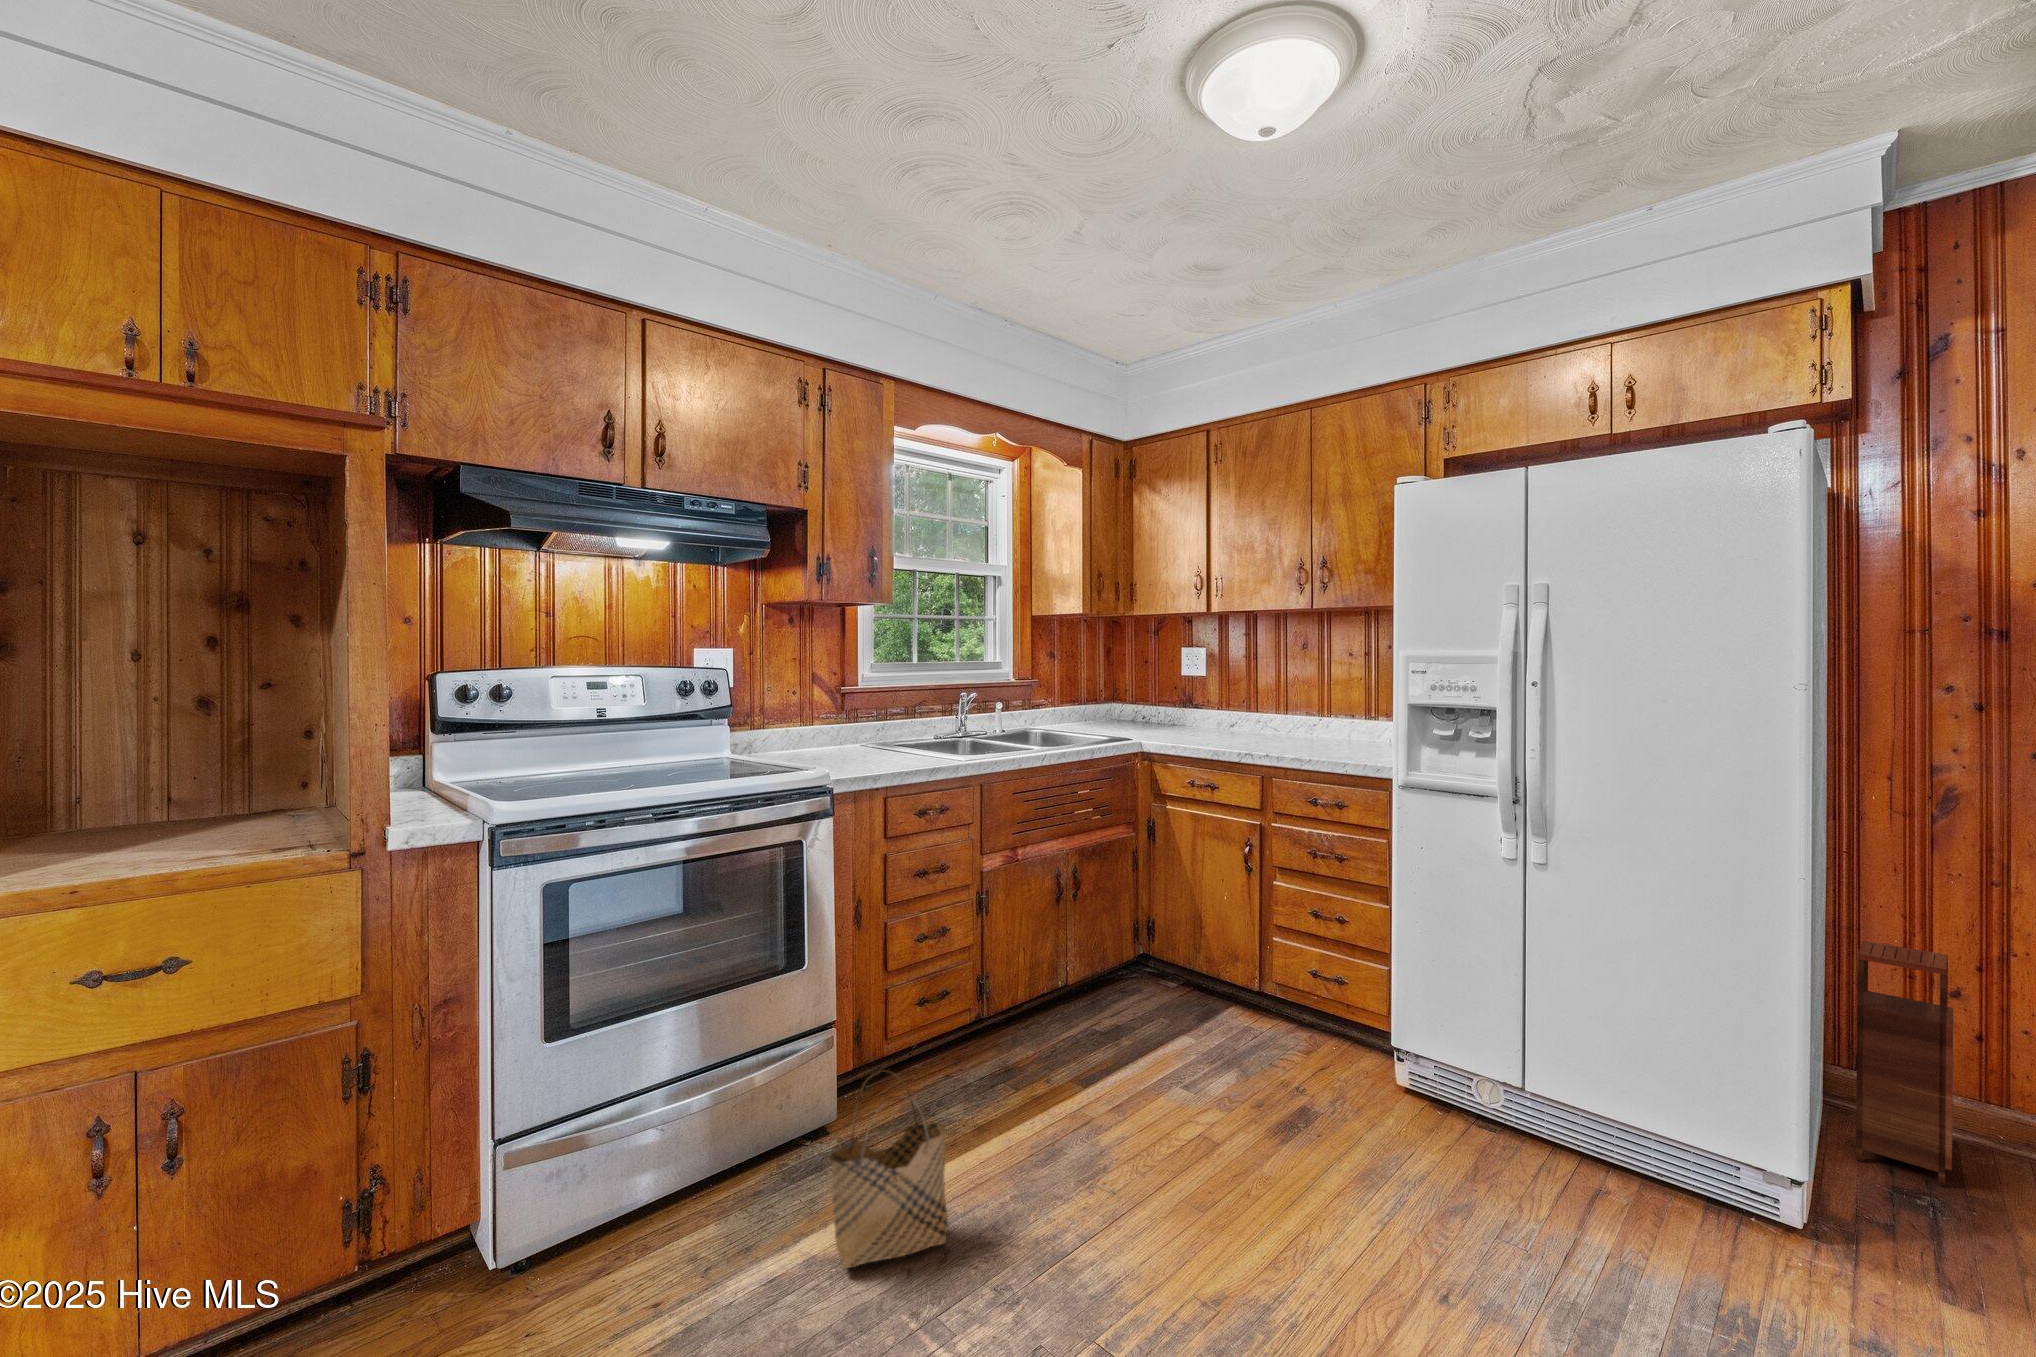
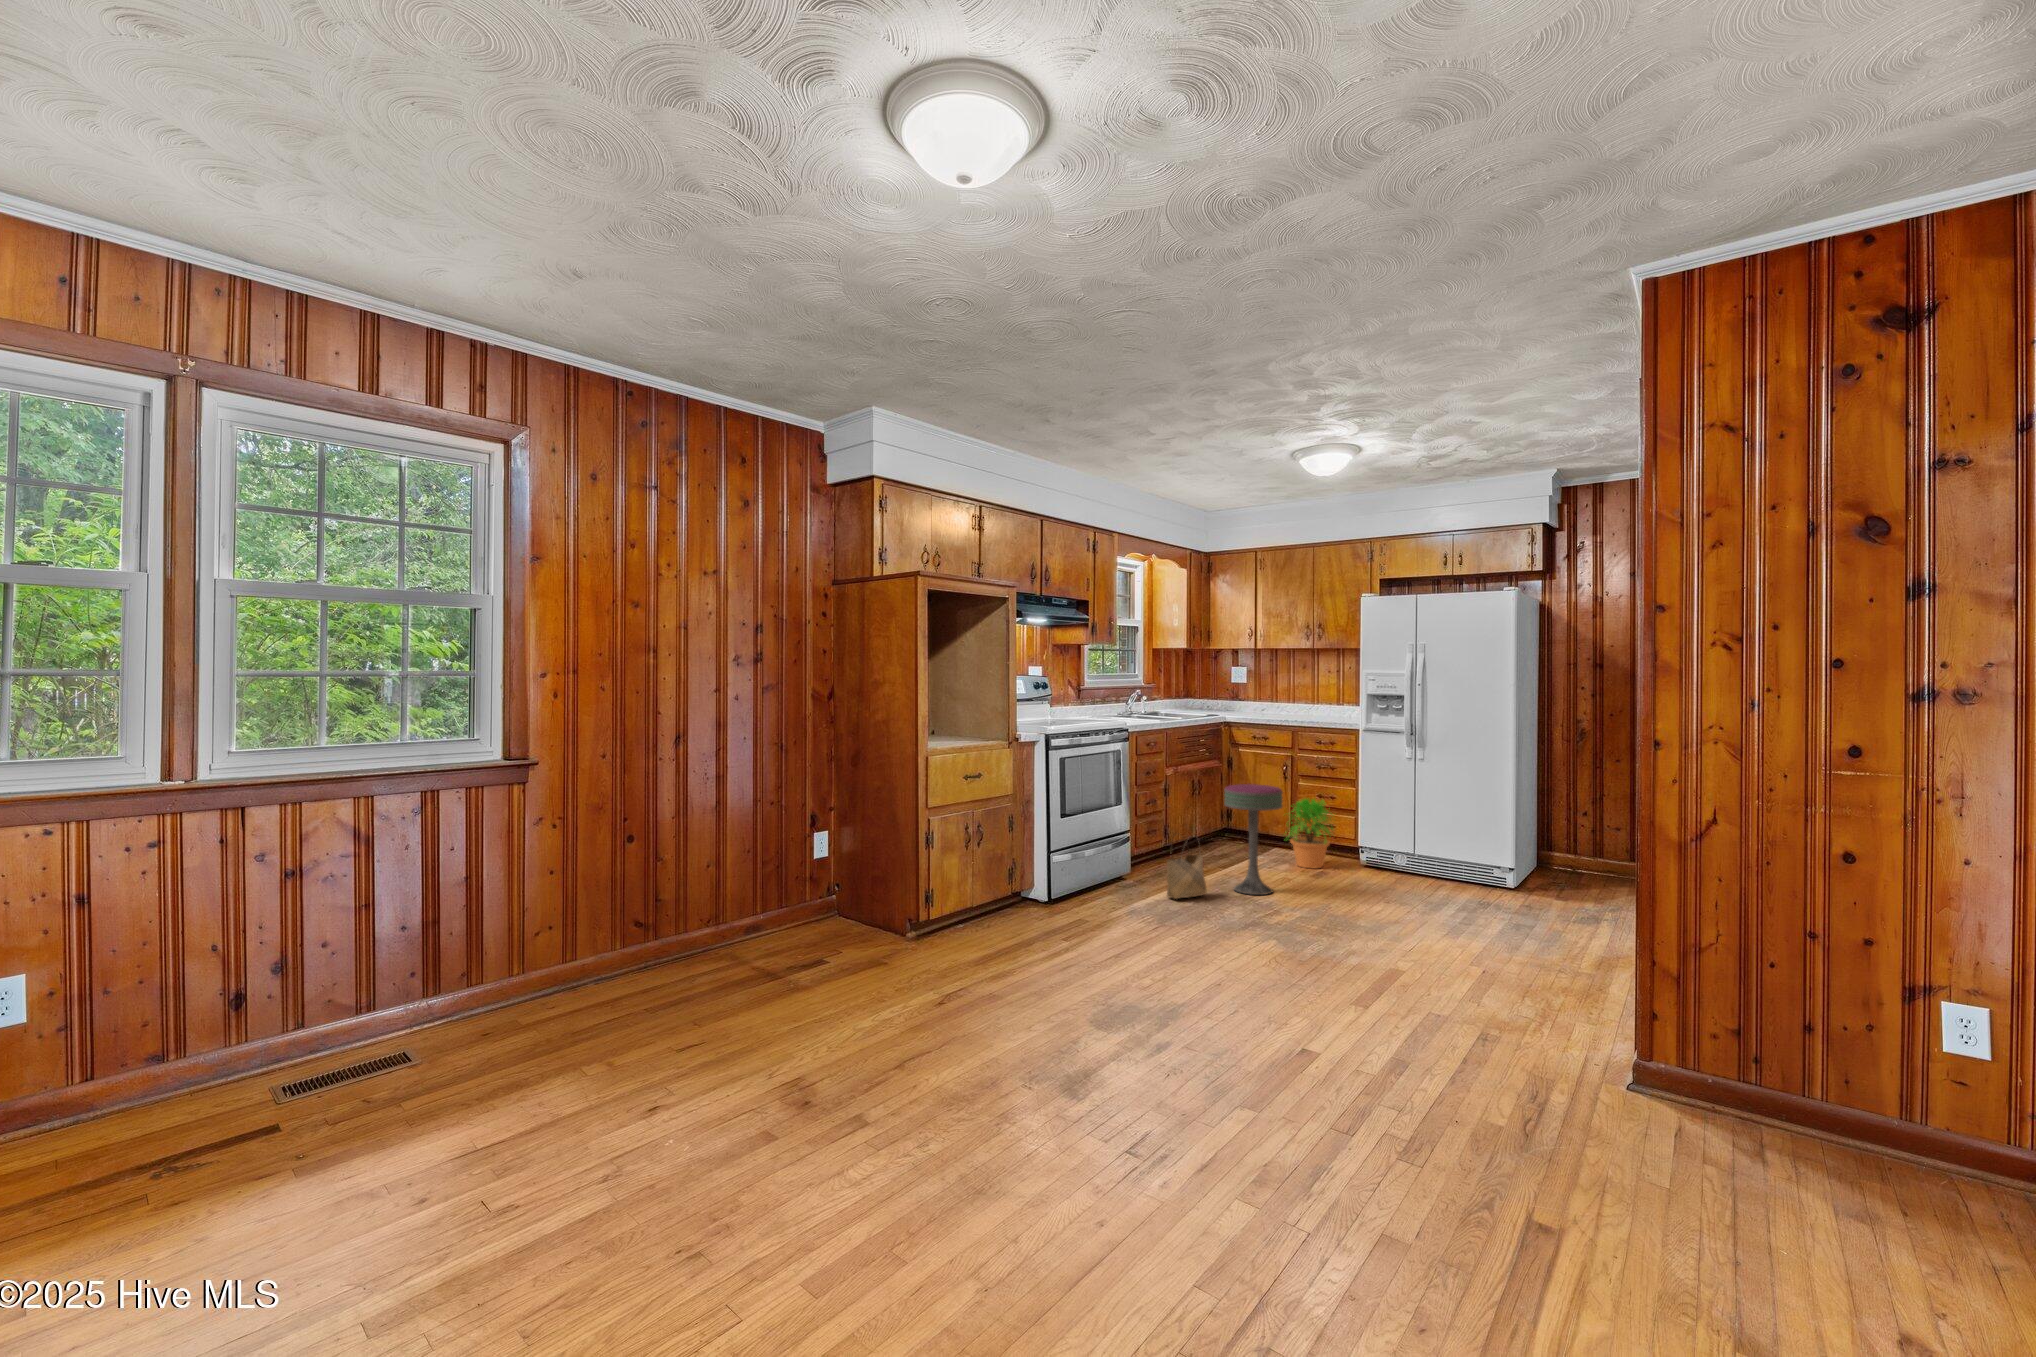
bar stool: none [1014,931,1161,1247] -> present [1224,784,1283,895]
potted plant: none [1218,932,1336,1101] -> present [1286,798,1332,868]
storage cabinet: present [1856,941,1954,1186] -> none [1539,791,1574,878]

